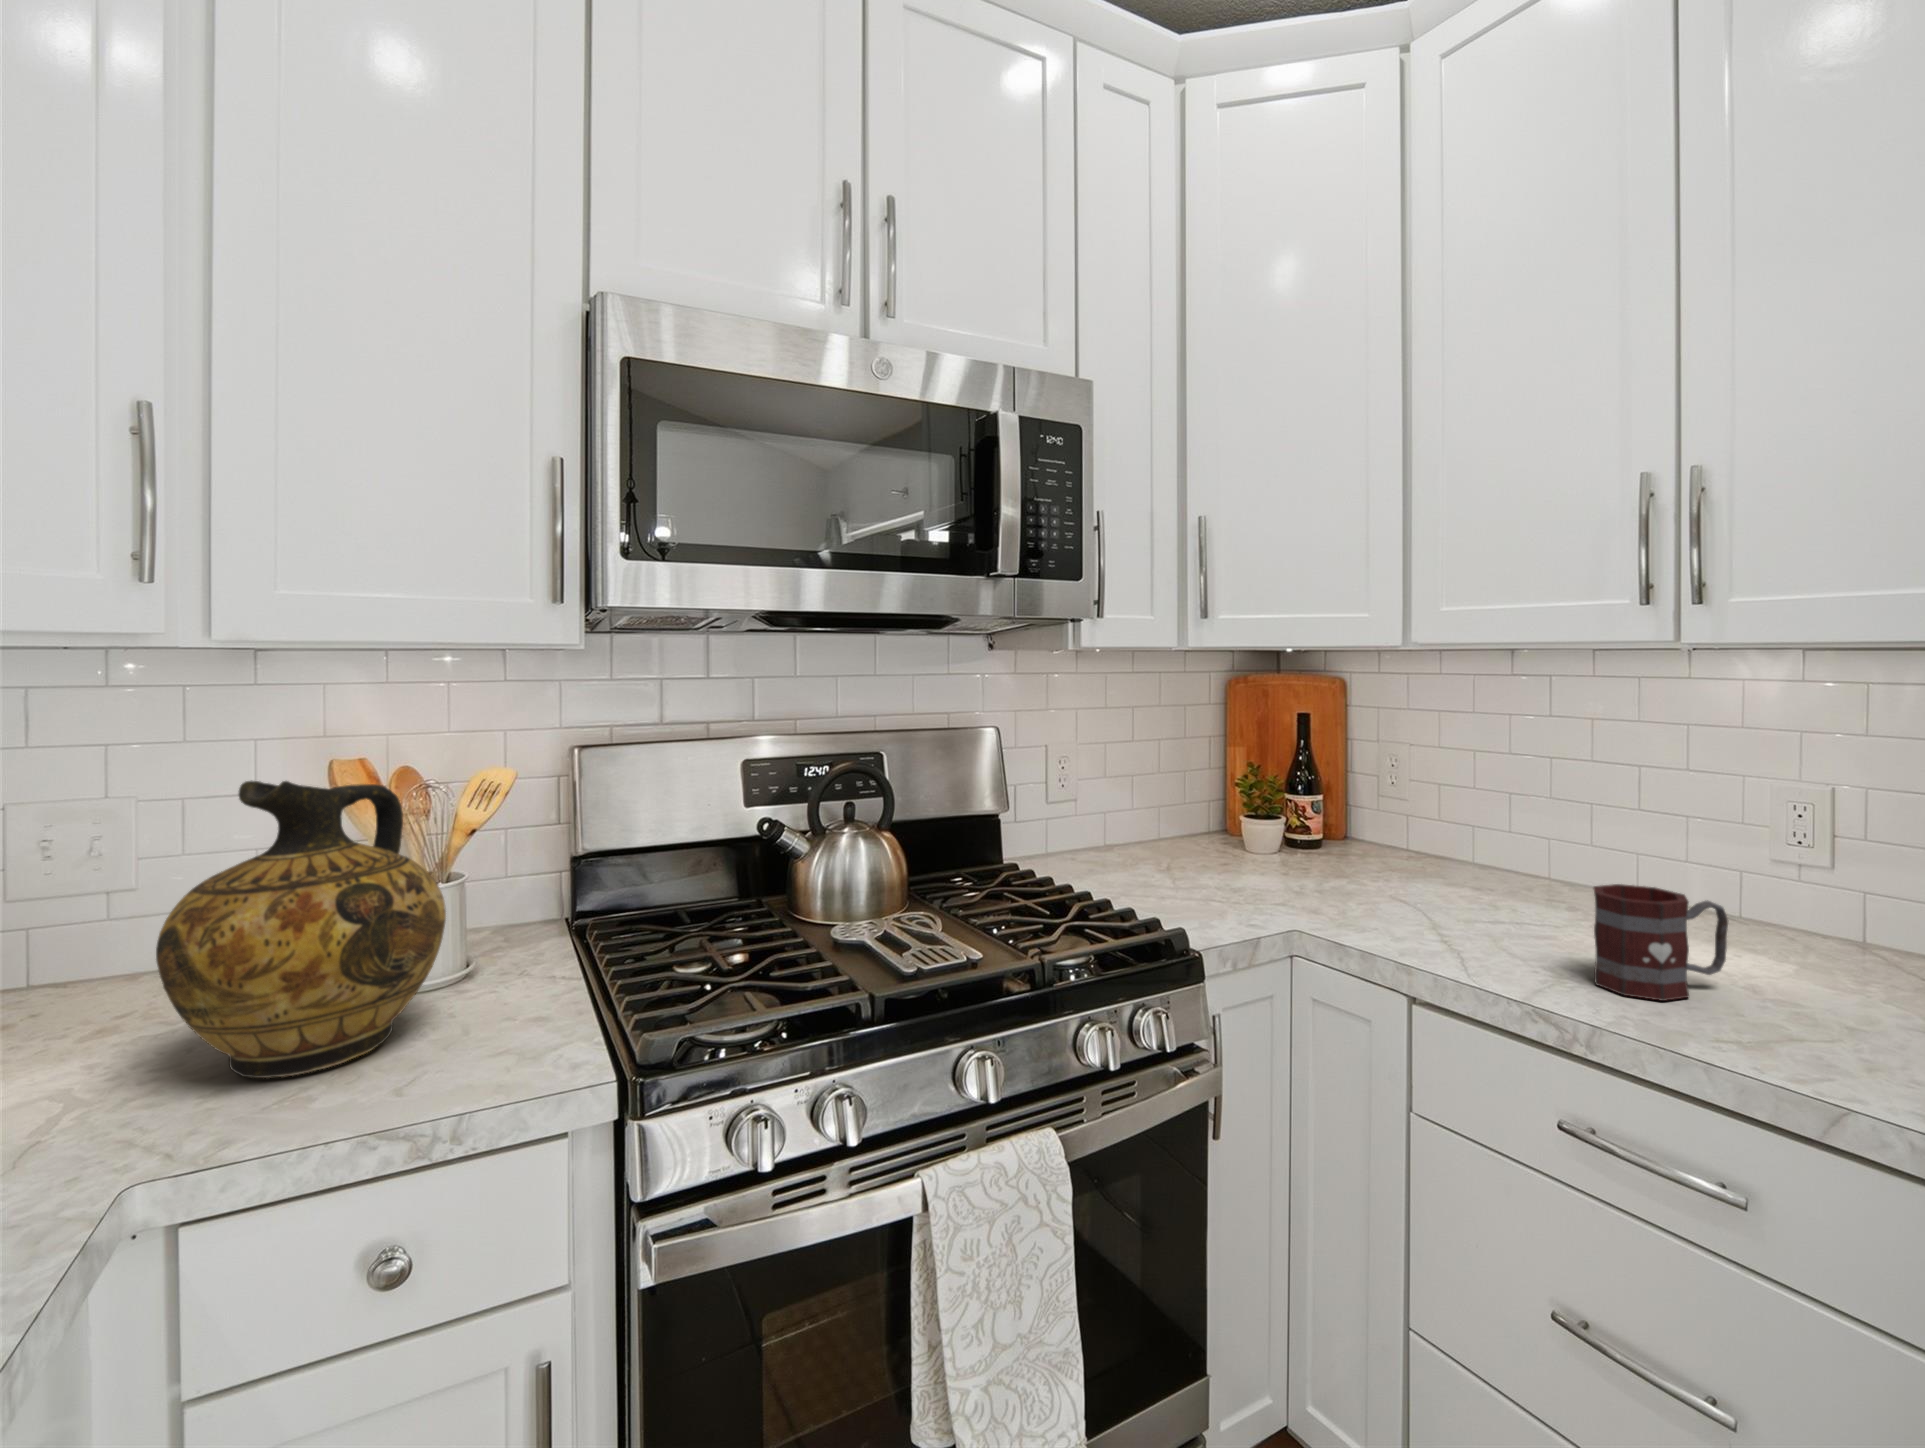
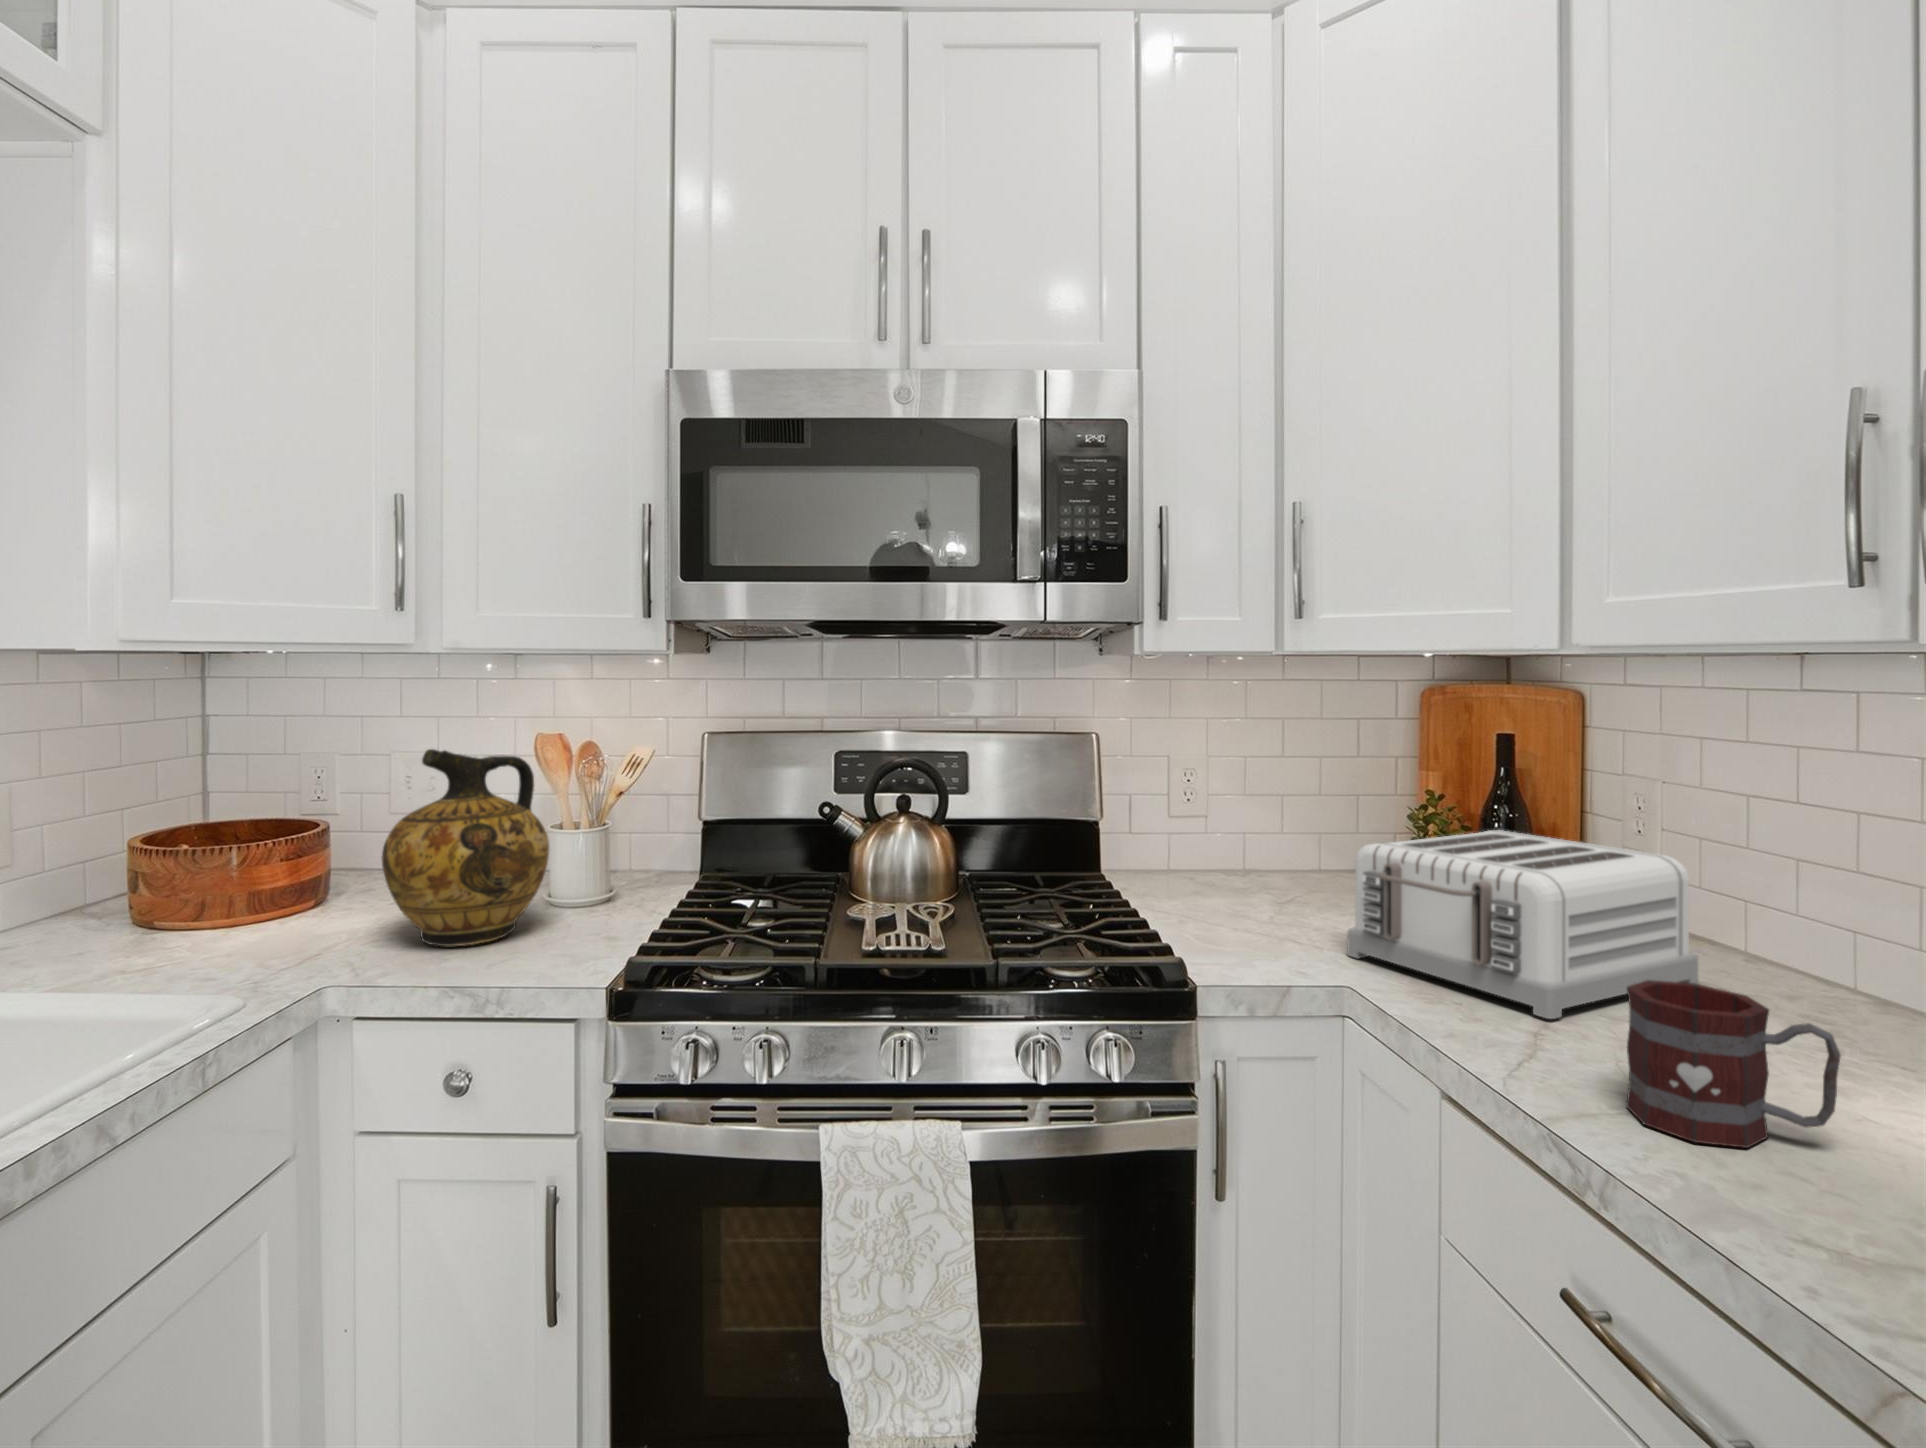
toaster: none [1275,788,1494,930] -> present [1348,830,1698,1019]

